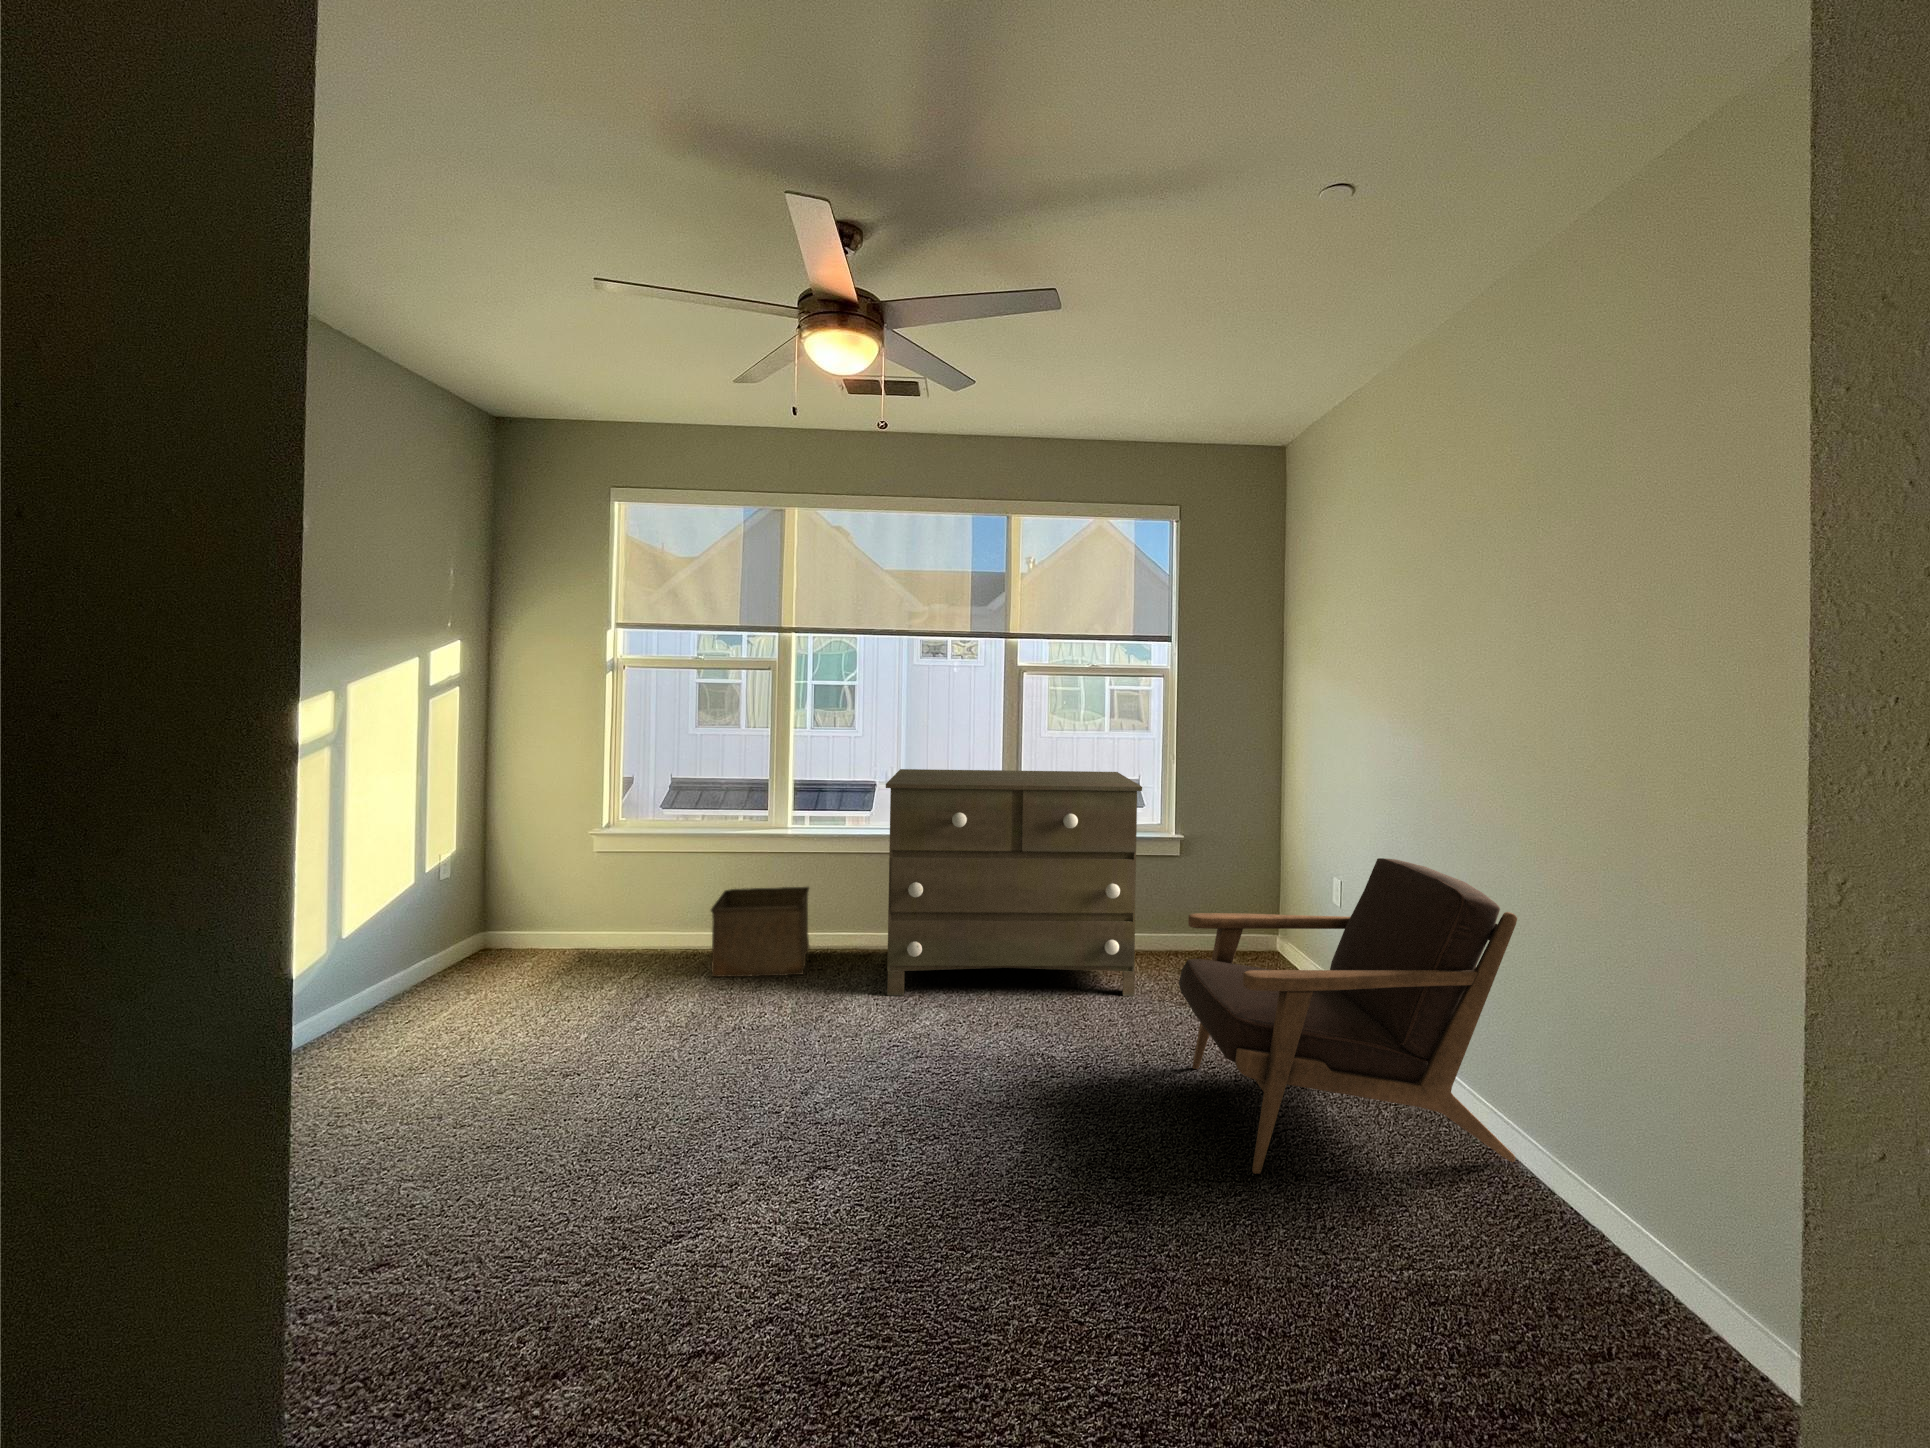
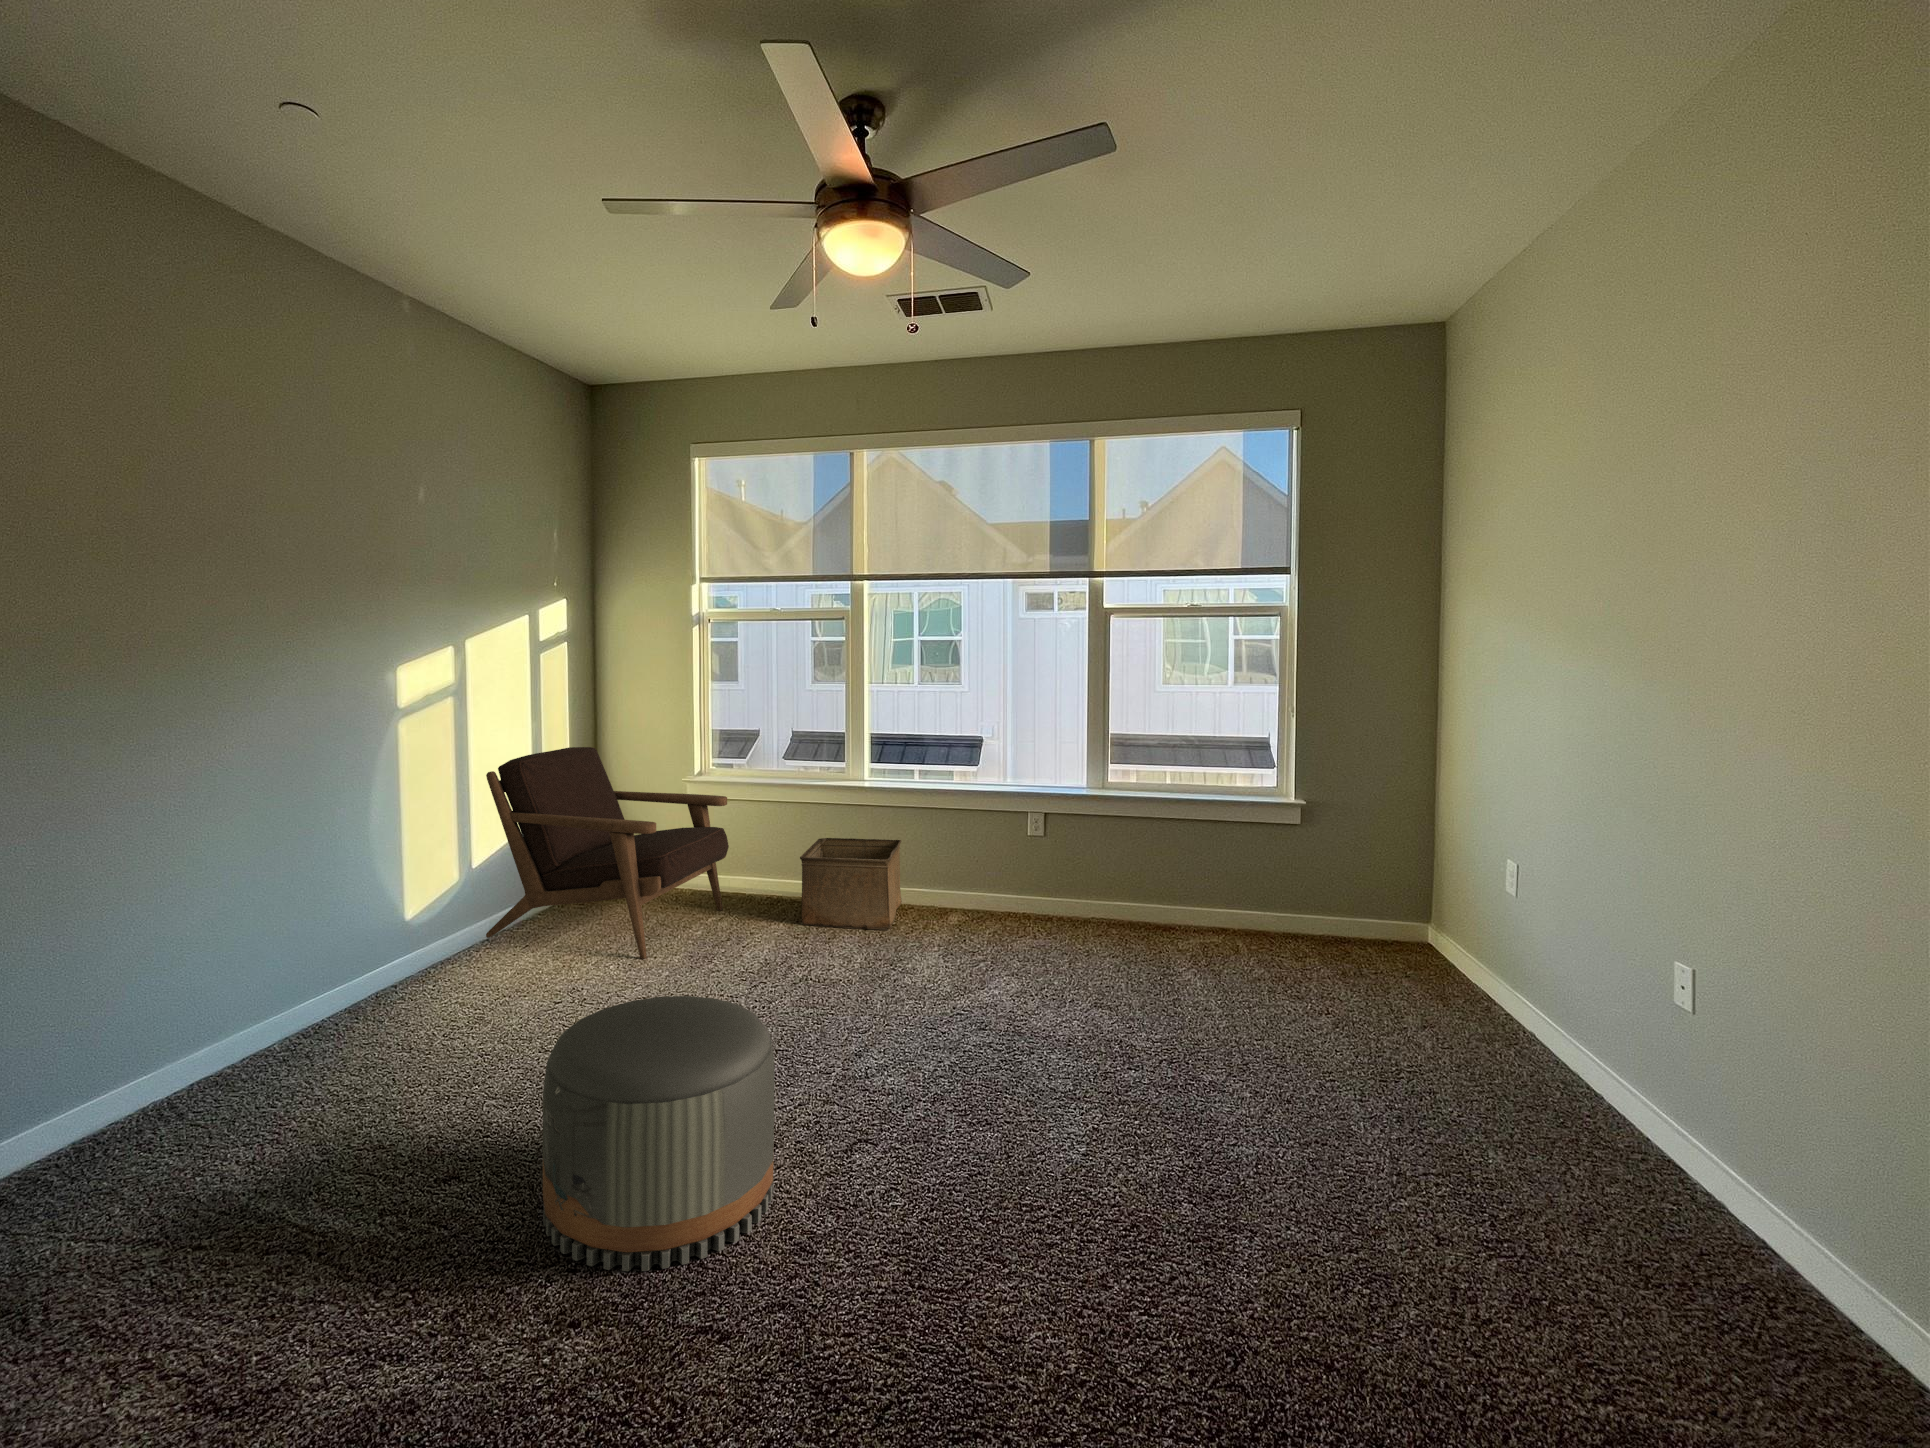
dresser: present [886,769,1142,996] -> none [970,722,1265,986]
armchair: present [1179,858,1517,1174] -> present [486,747,729,959]
pouf: none [501,1047,741,1320] -> present [543,996,774,1271]

